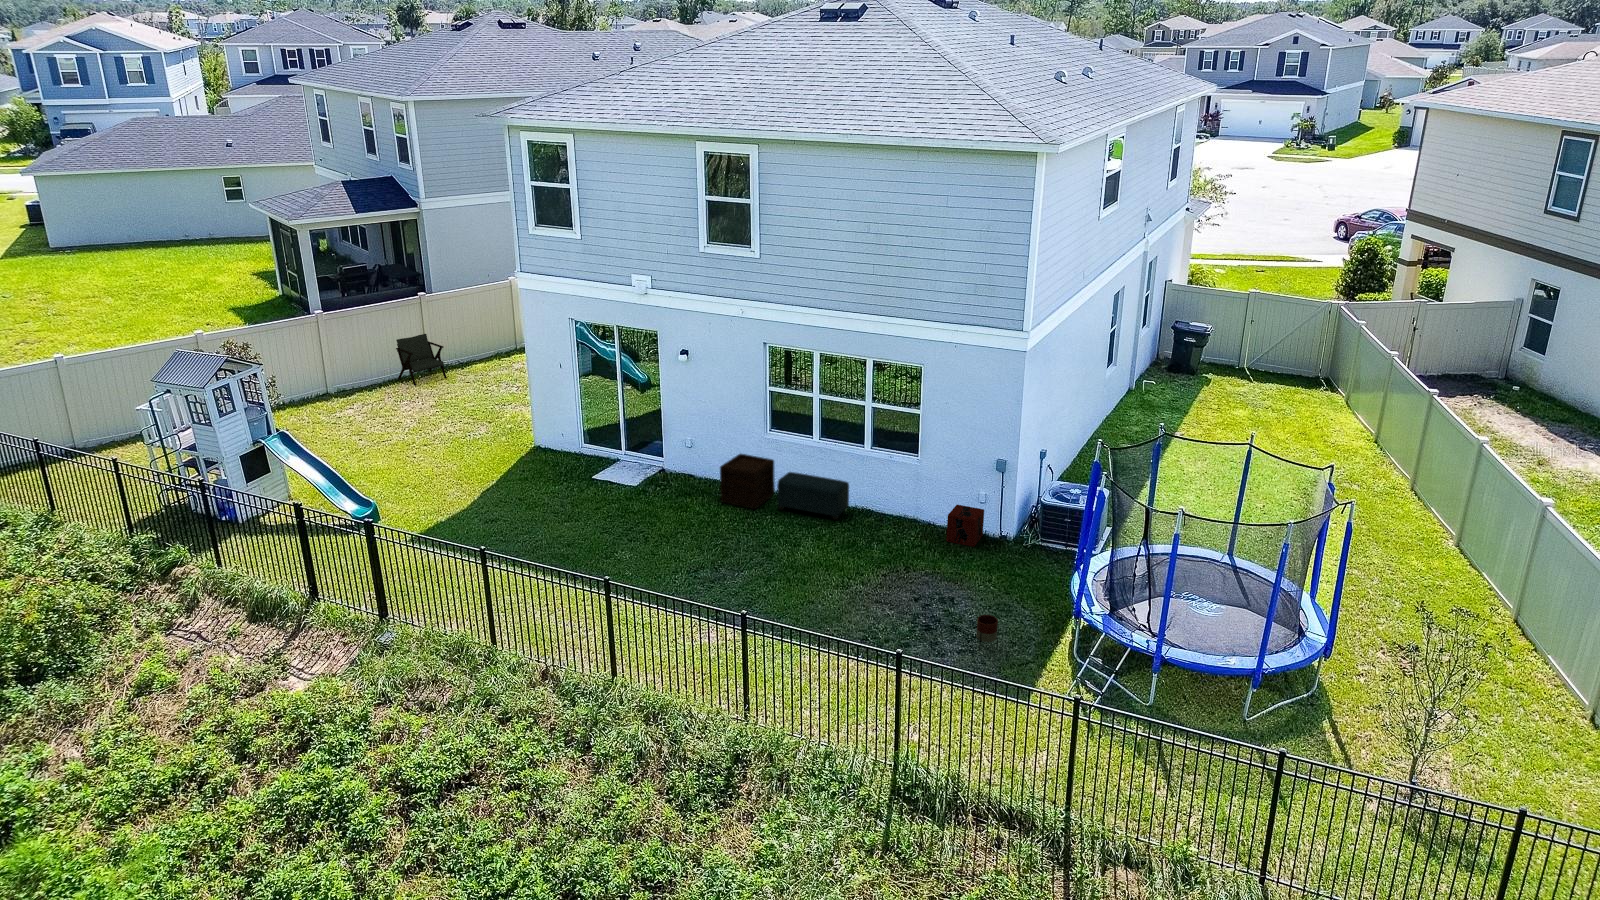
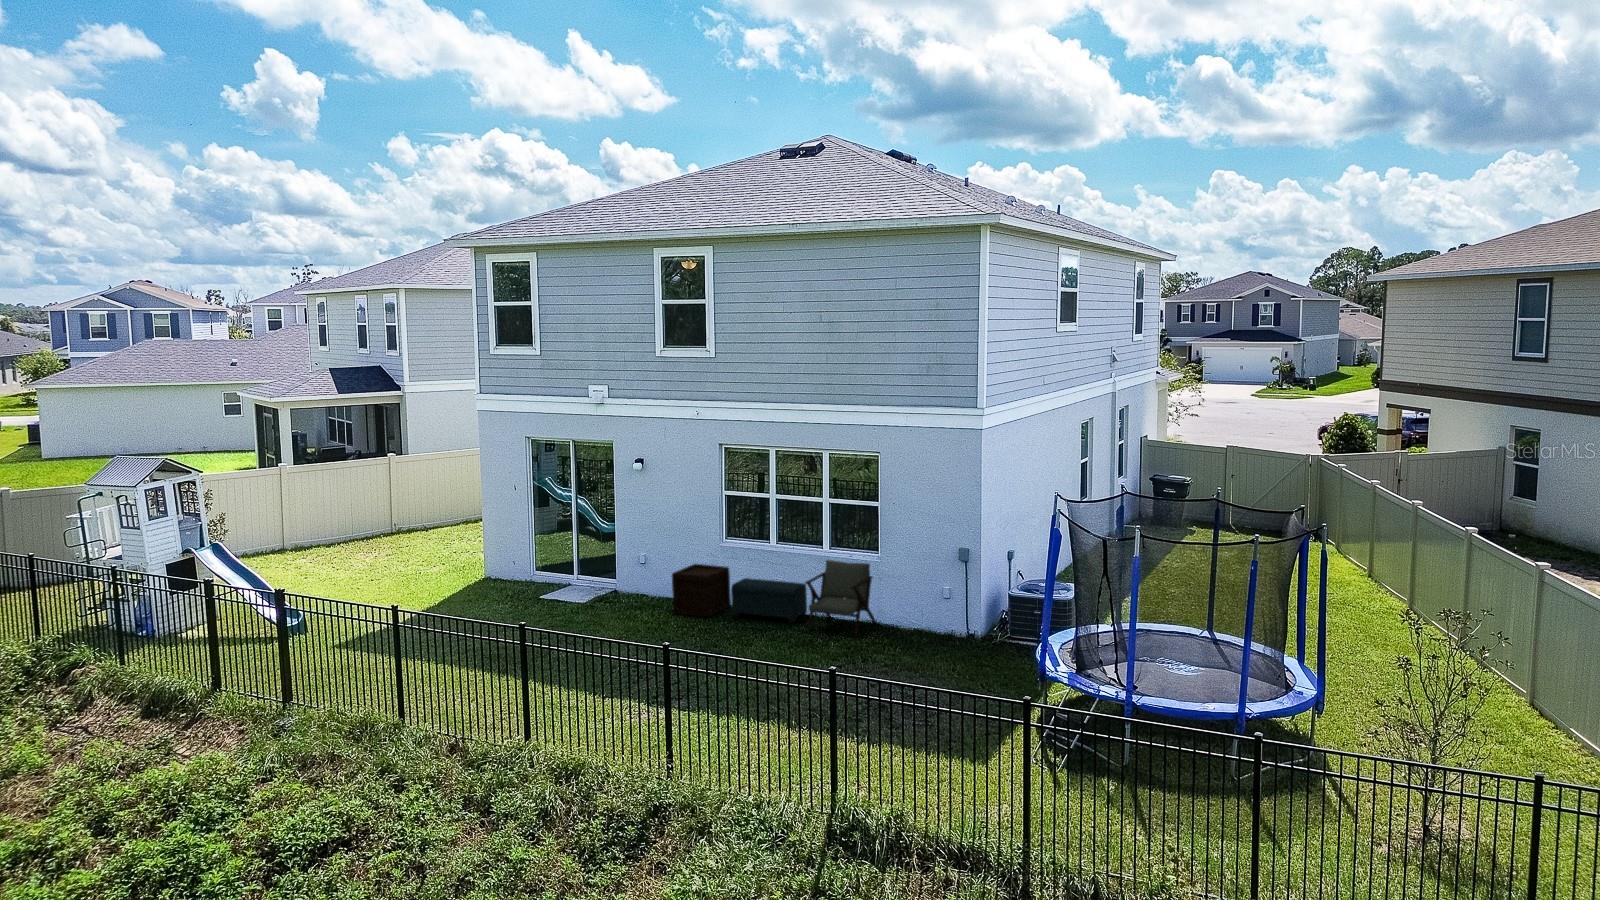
lounge chair: present [396,334,447,385] -> present [805,560,876,637]
storage box: present [946,505,984,547] -> none [908,598,947,639]
planter: present [976,615,999,651] -> none [934,681,958,721]

